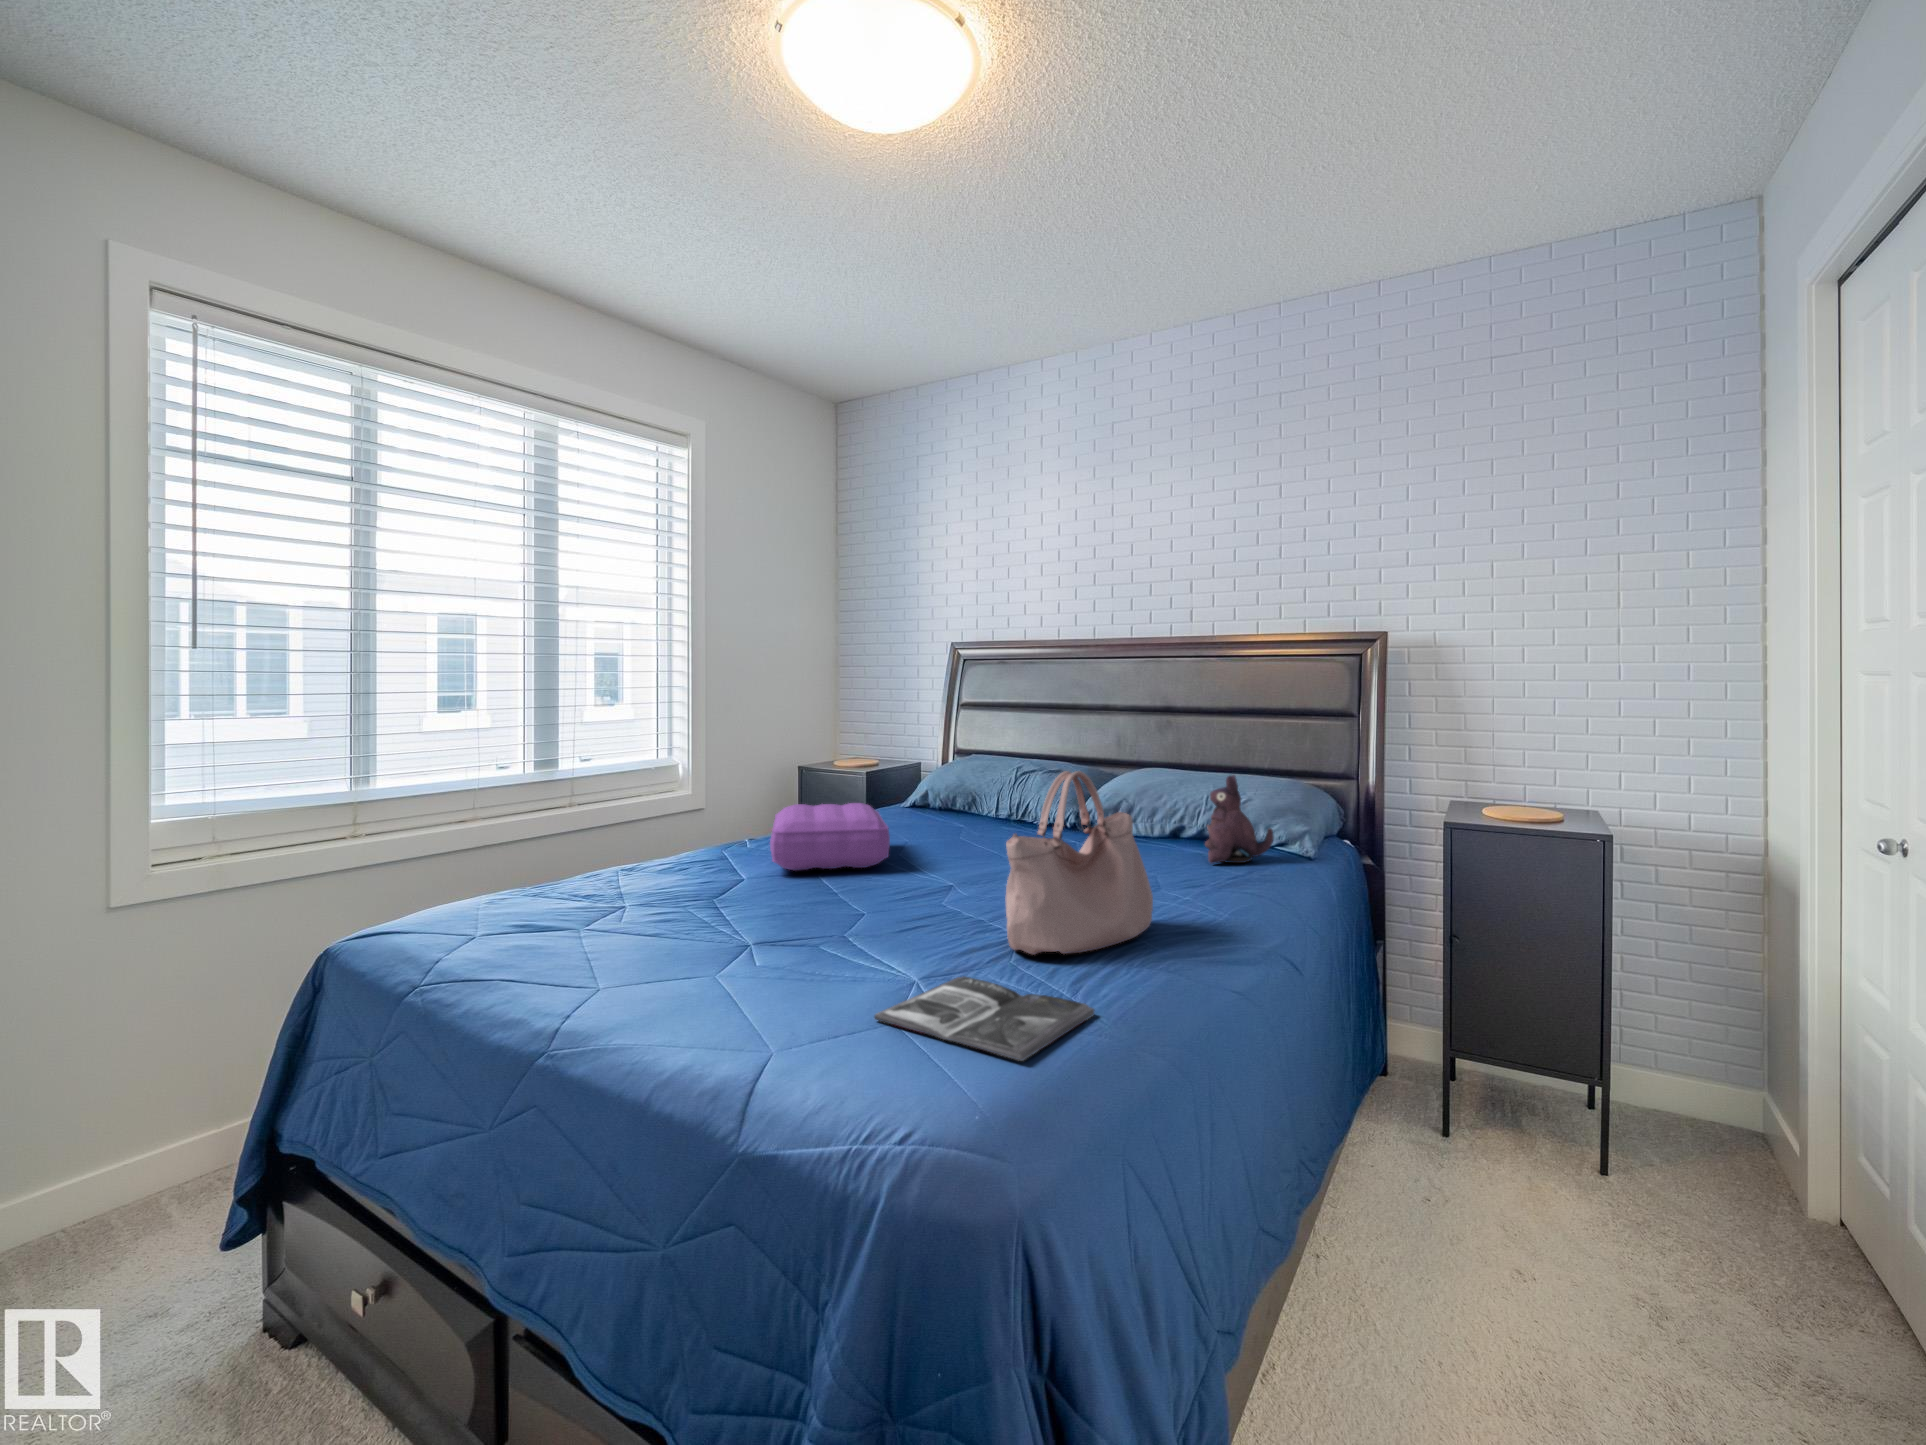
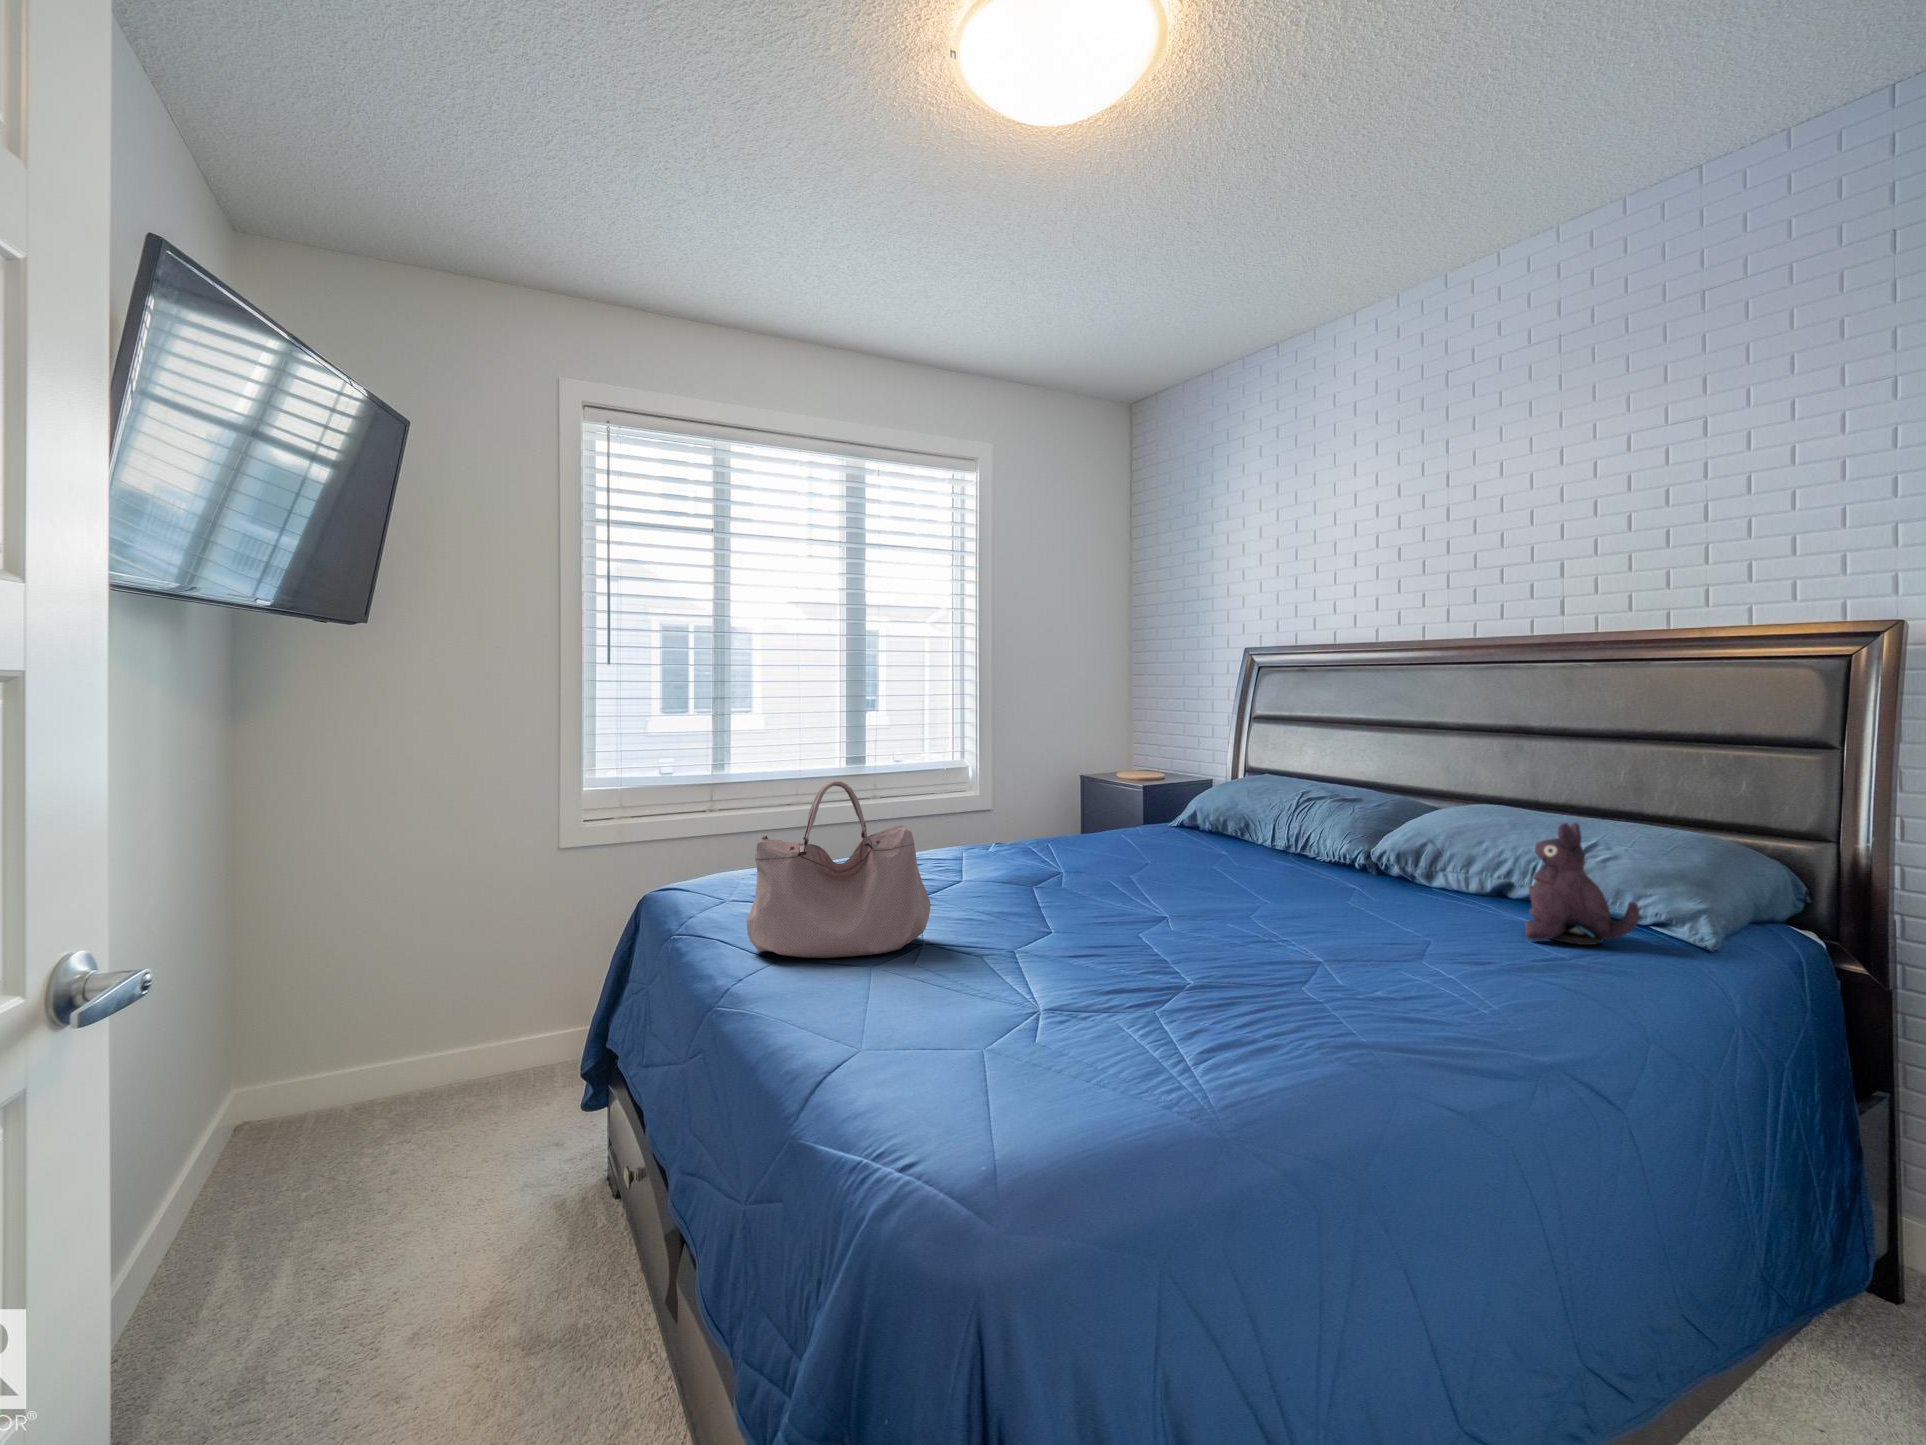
handbag: present [1006,771,1153,954] -> present [746,781,931,958]
pillow: present [770,803,890,871] -> none [986,815,1116,888]
magazine: present [874,976,1095,1061] -> none [947,1032,1198,1157]

